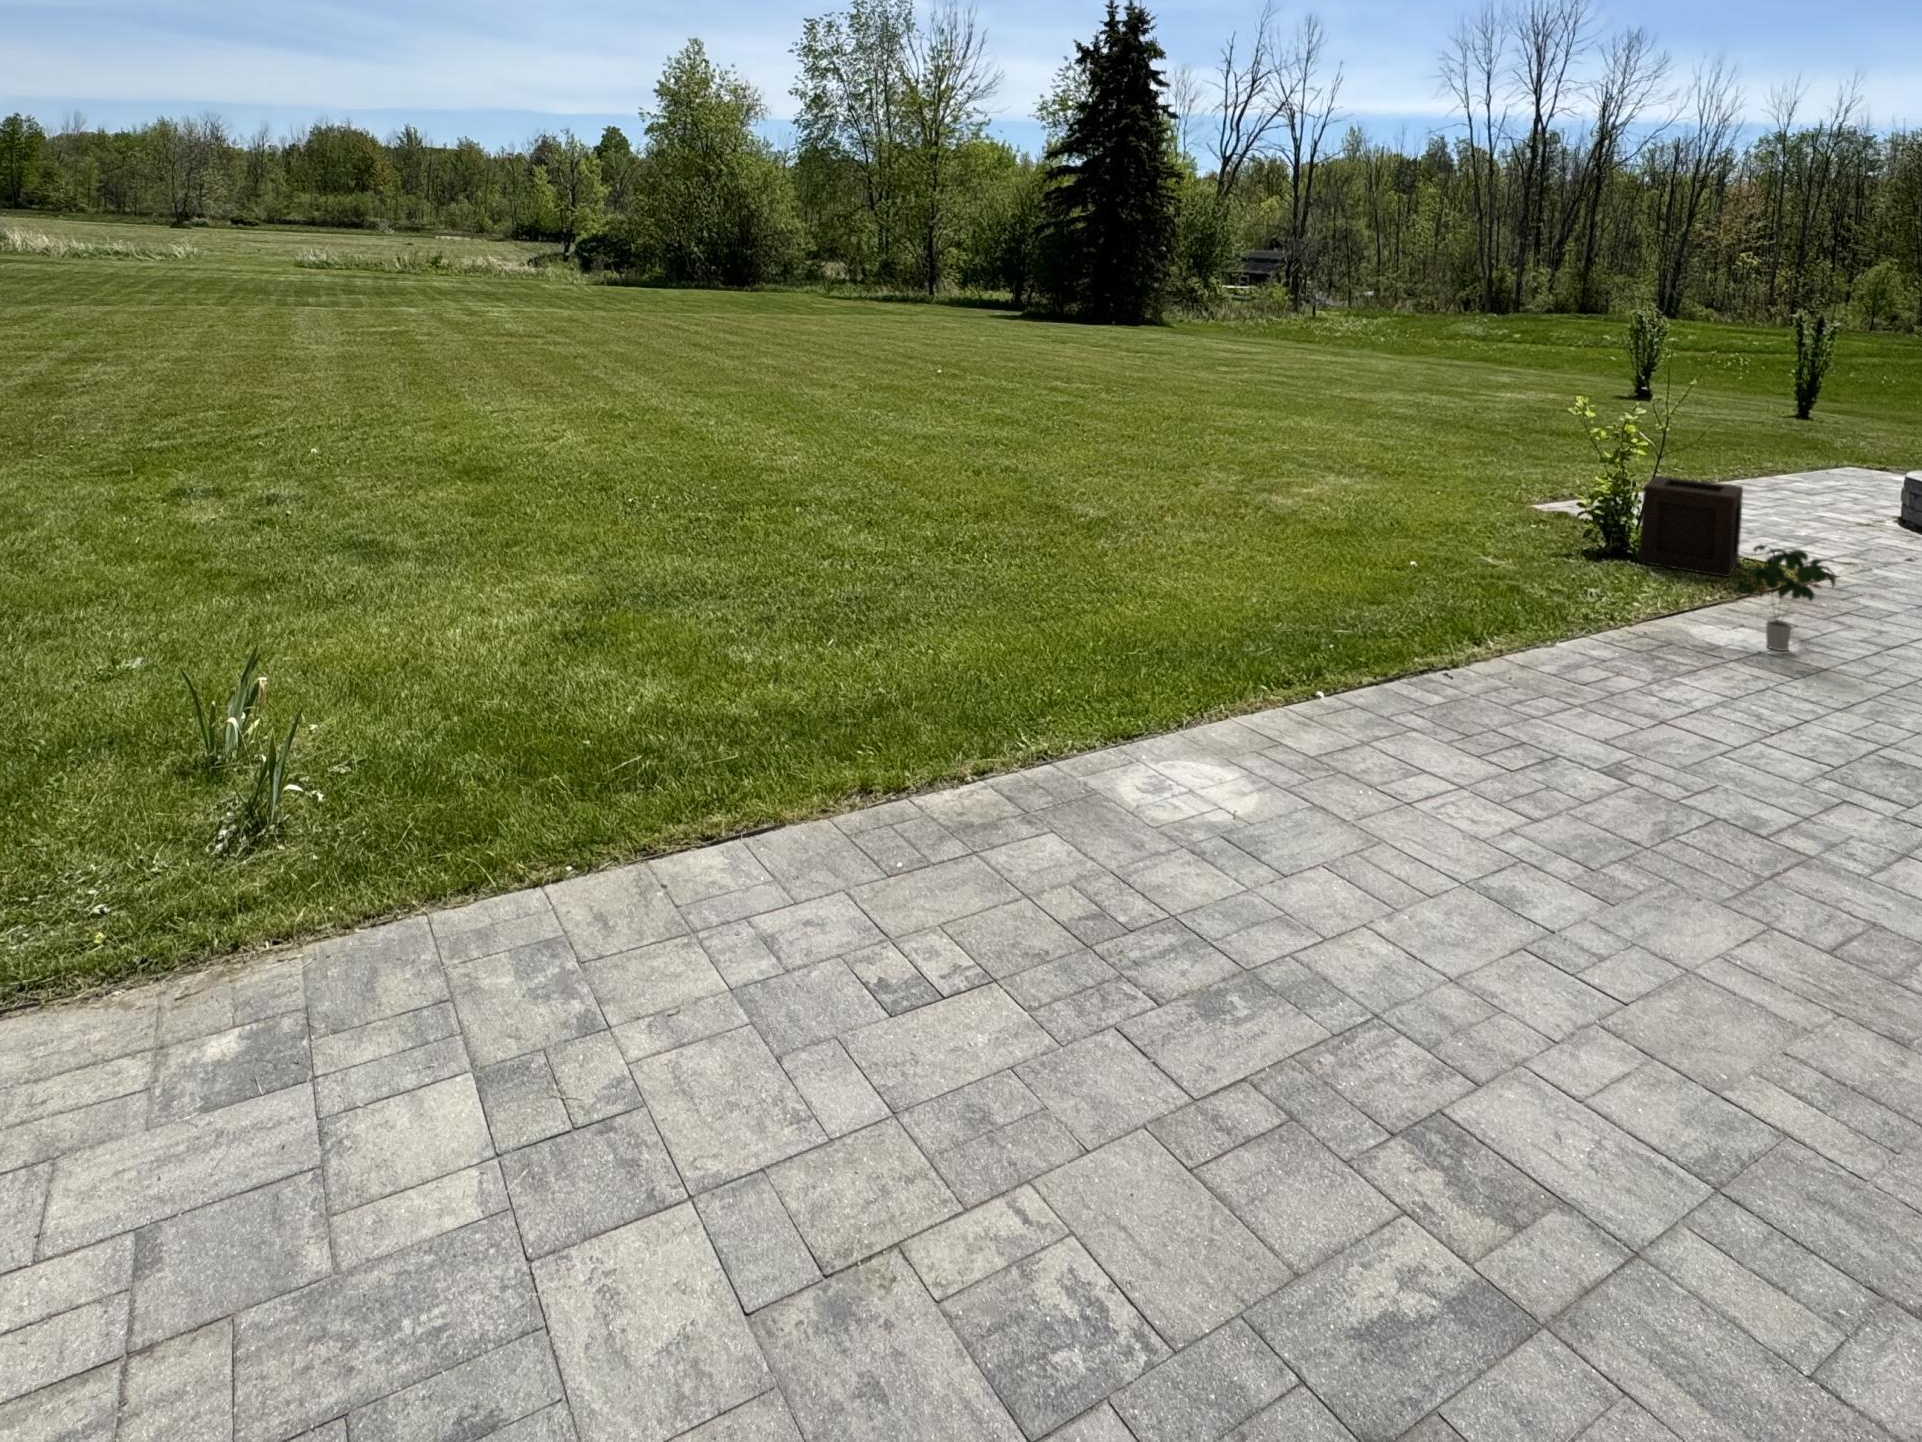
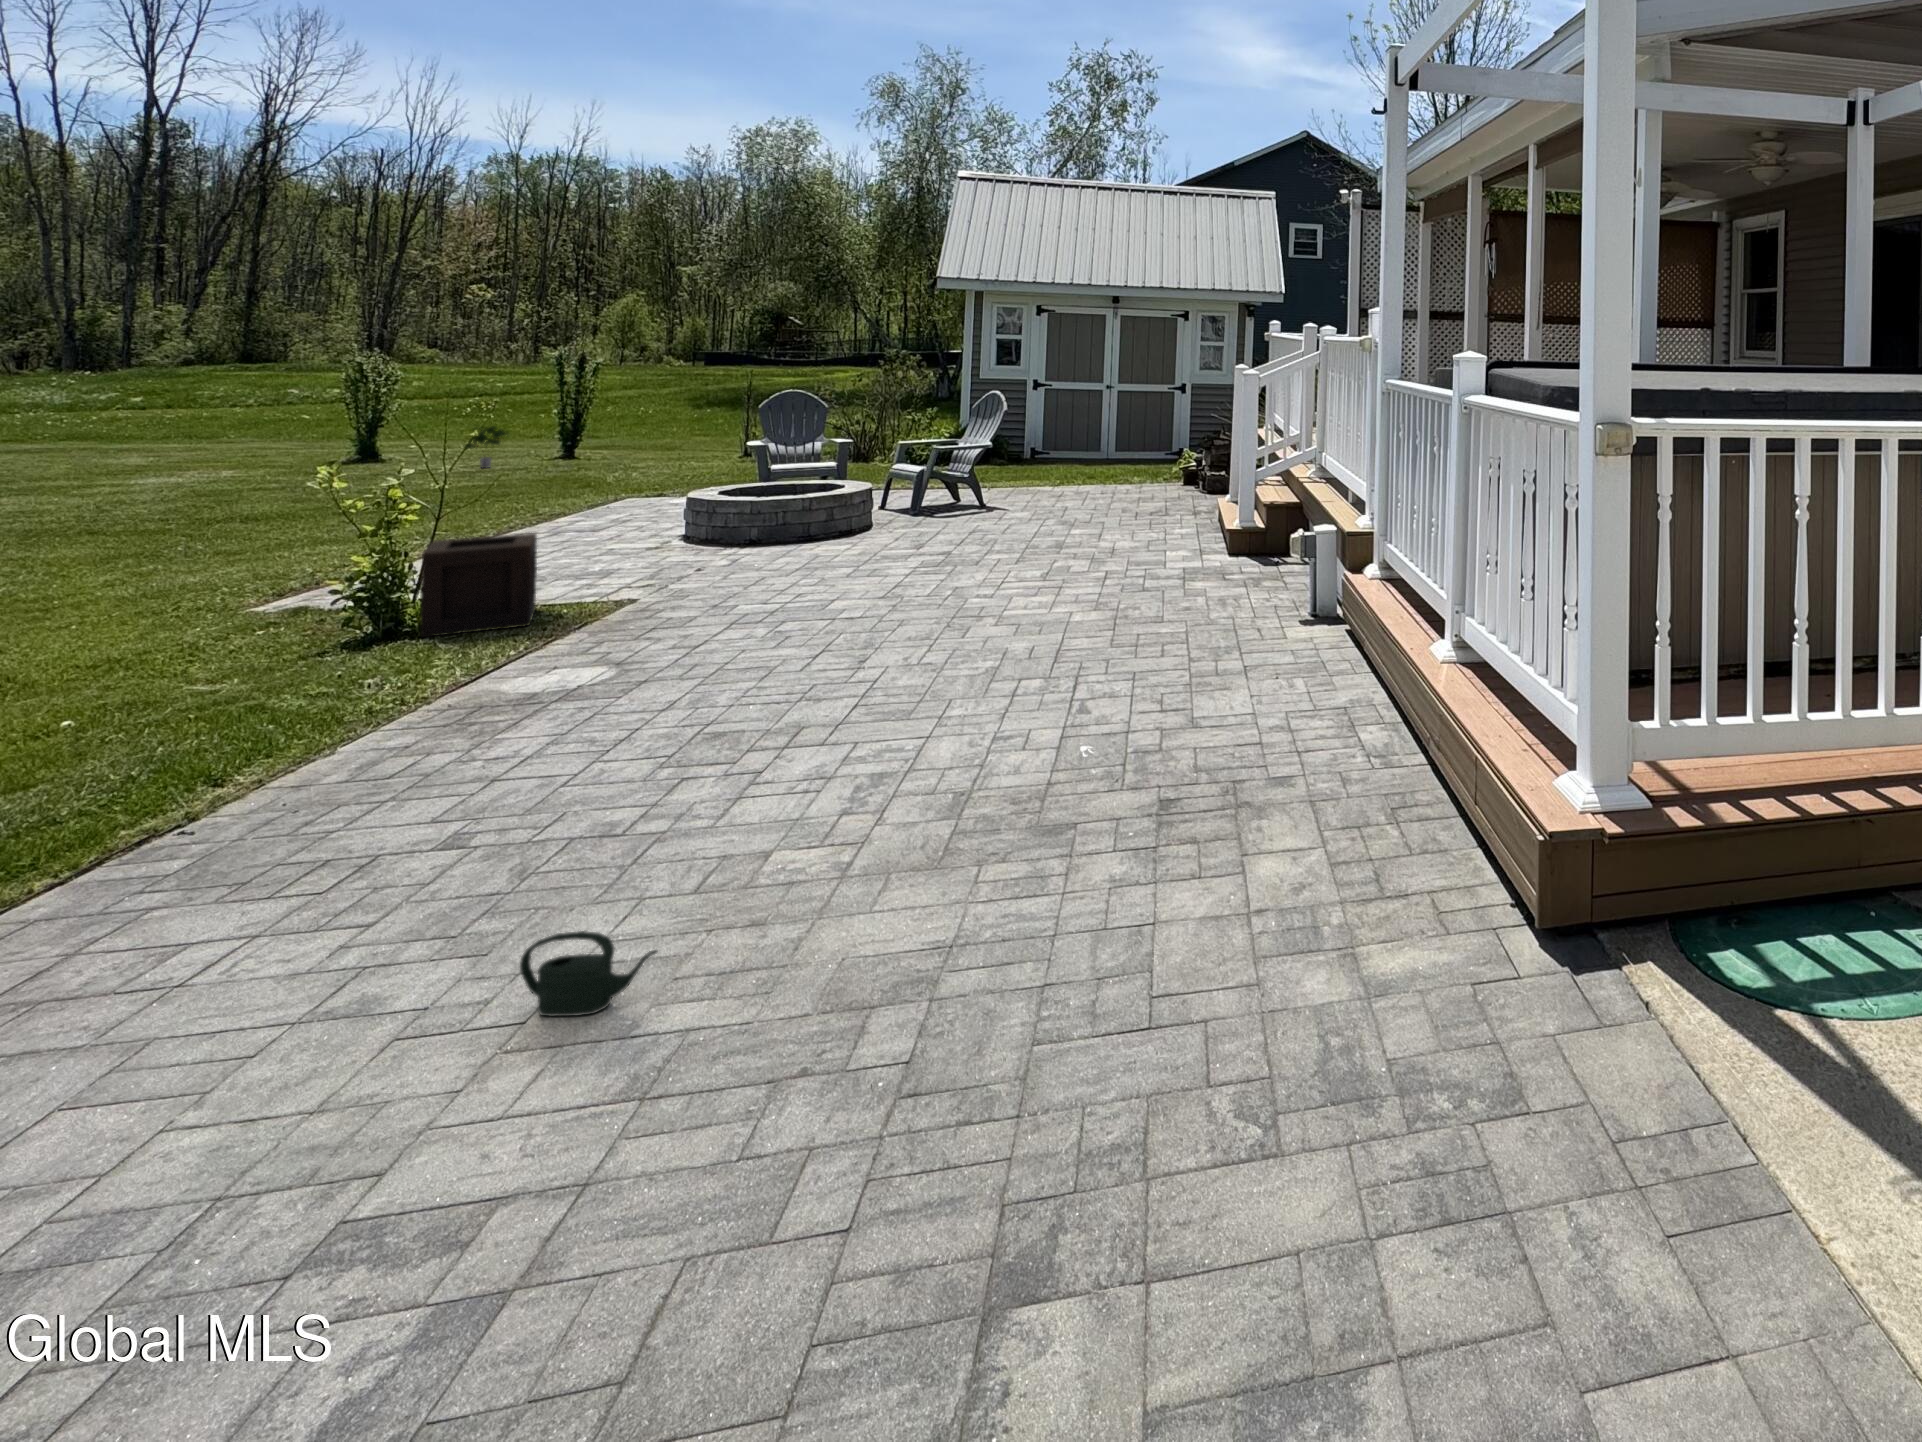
potted plant: present [1732,545,1836,651] -> present [465,426,508,468]
watering can: none [1628,920,1762,1035] -> present [520,931,657,1017]

